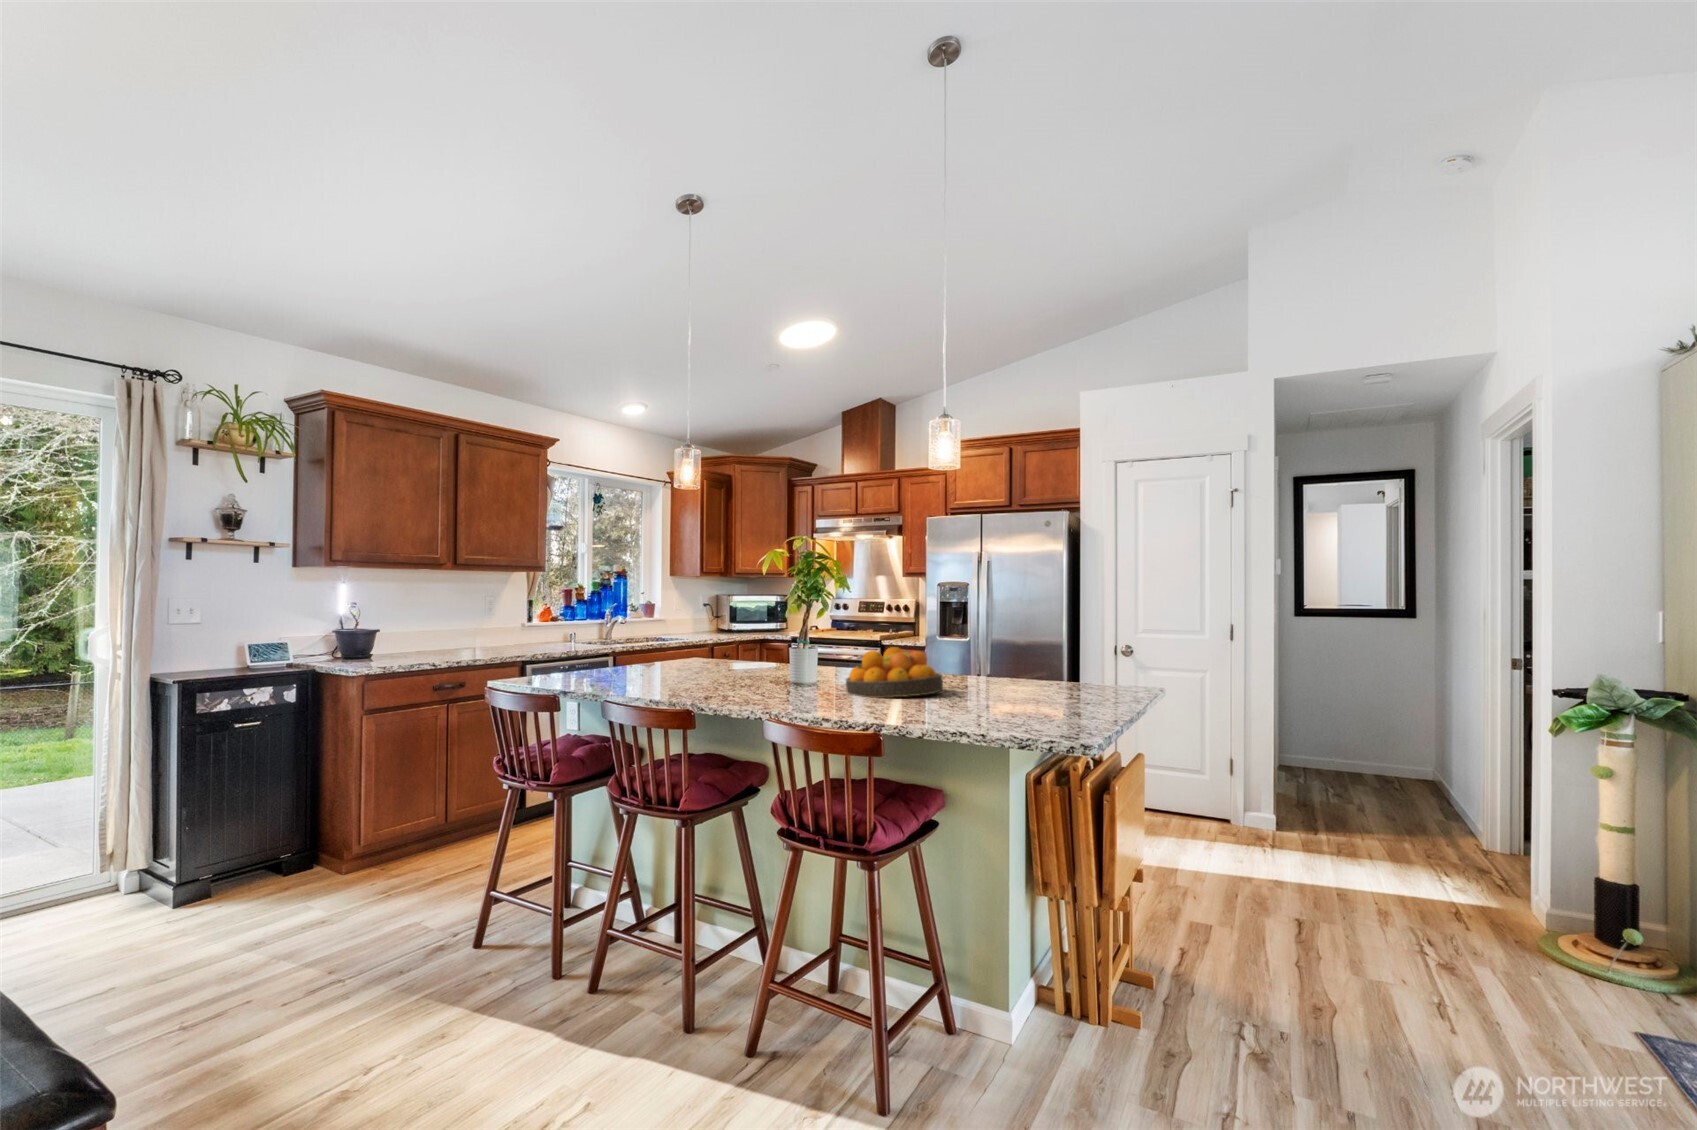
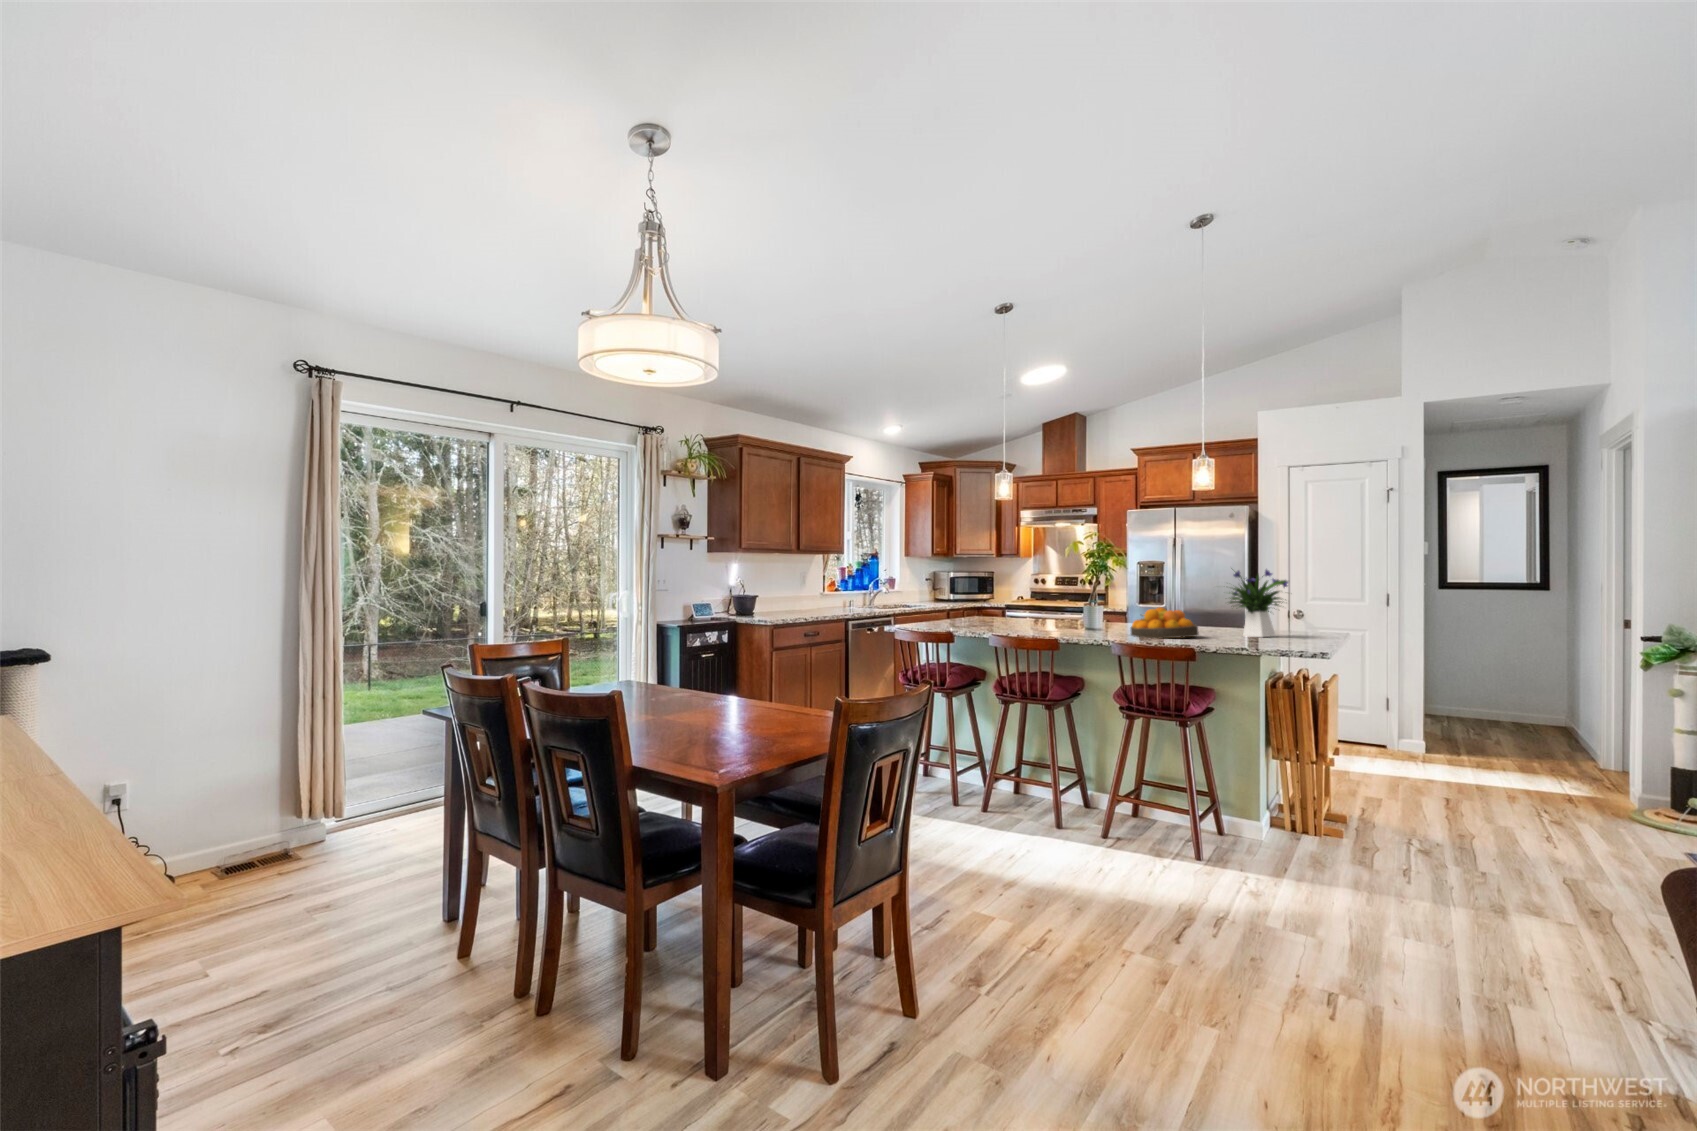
flower arrangement: none [975,585,1084,692] -> present [1230,569,1288,637]

